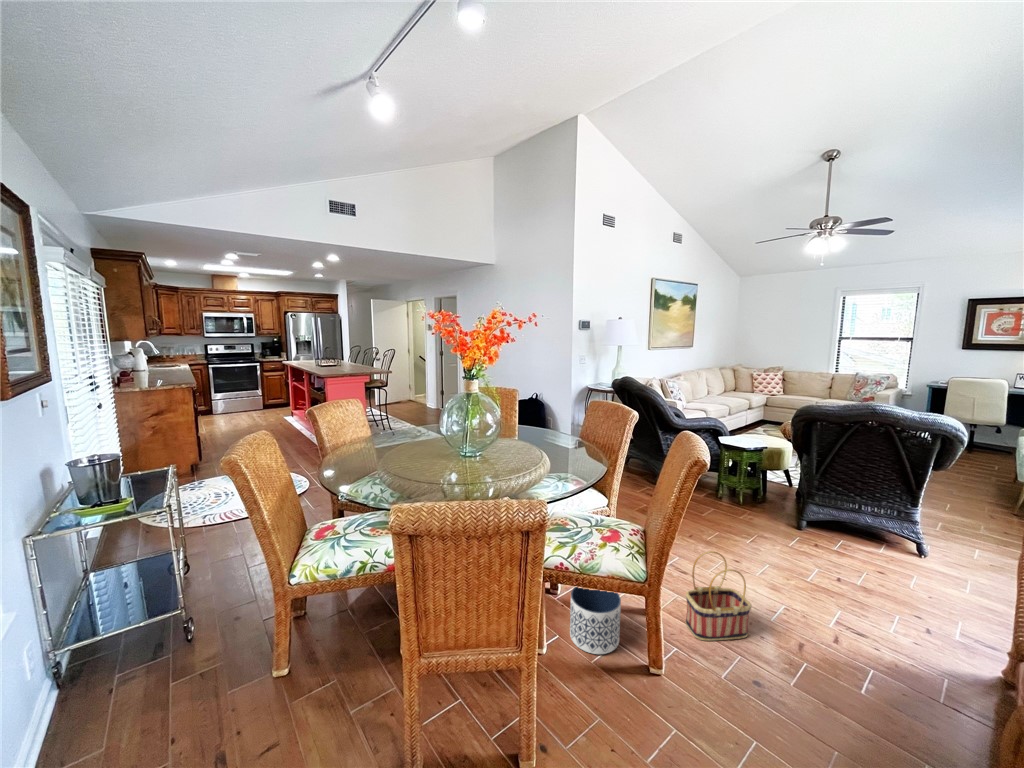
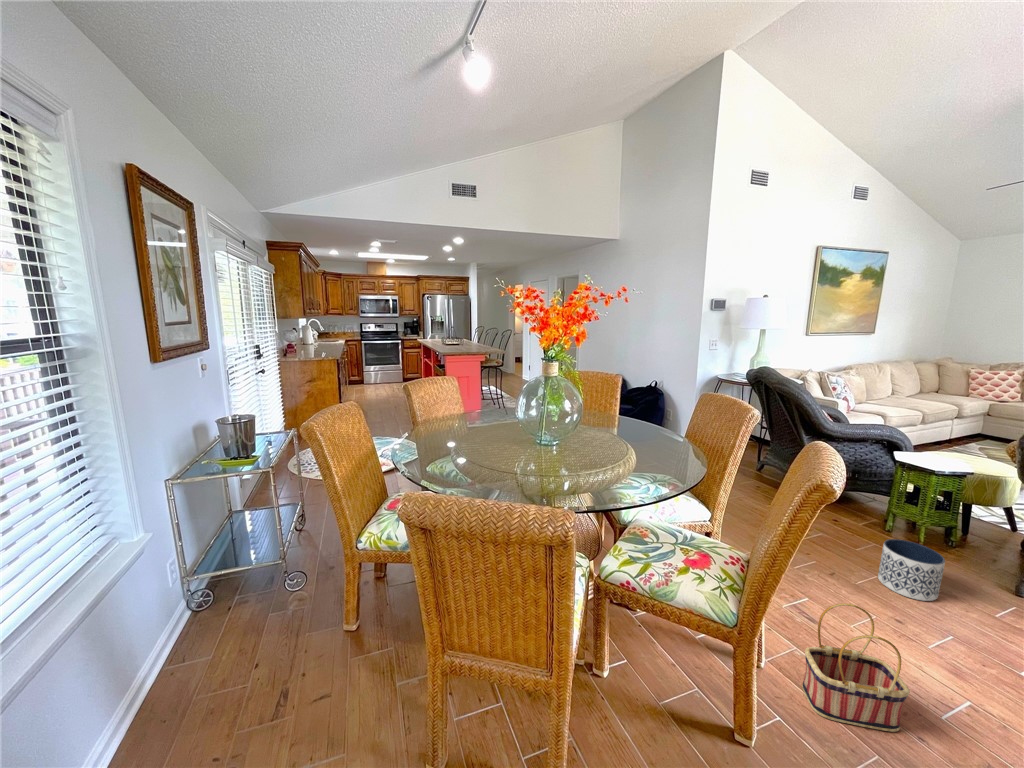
planter: present [570,587,621,654] -> present [878,539,945,601]

